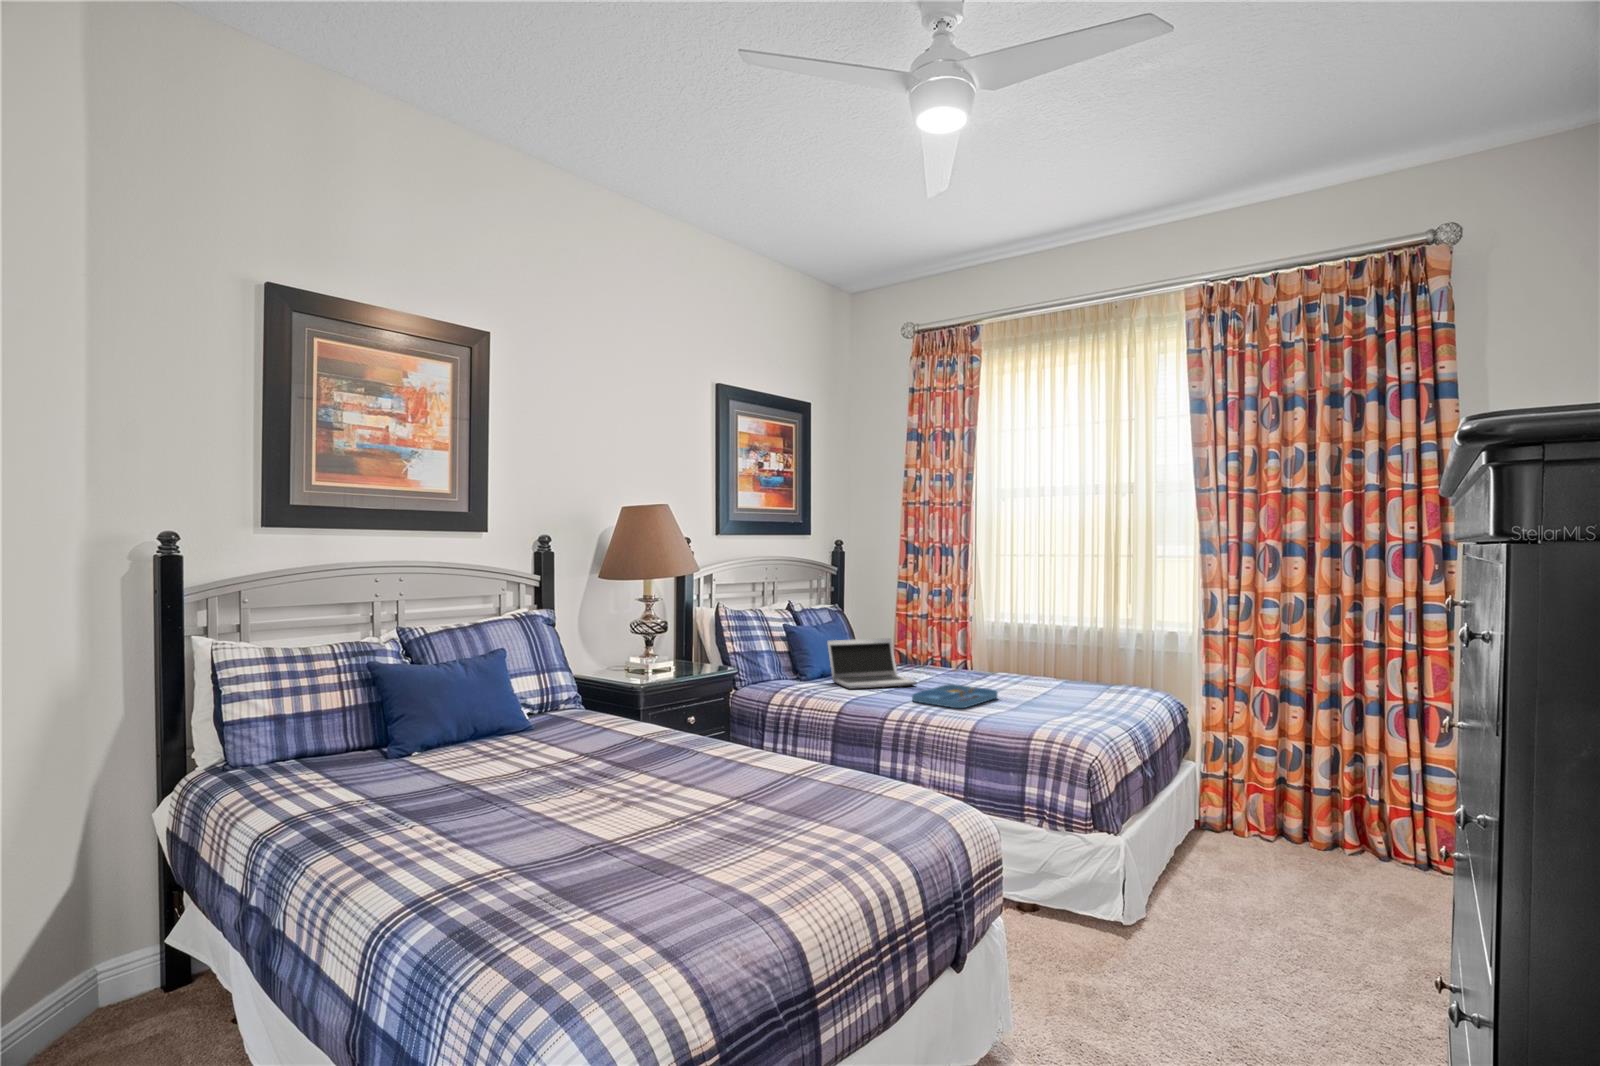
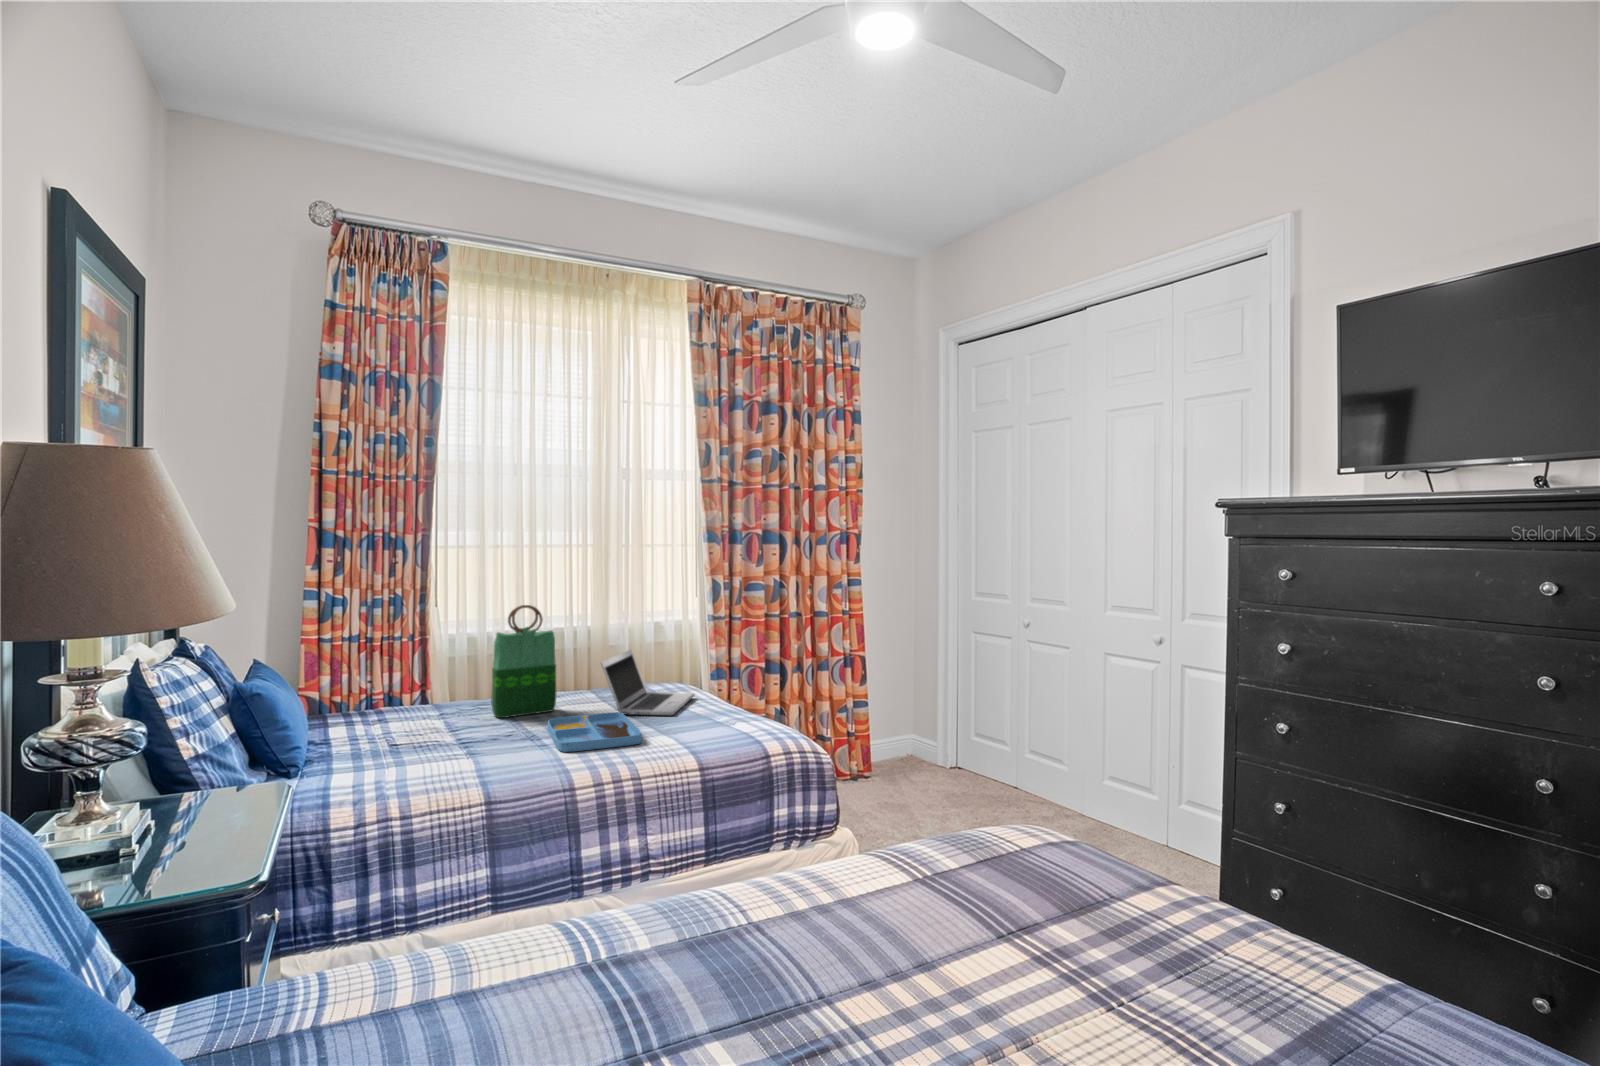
tote bag: none [945,601,992,685] -> present [491,605,556,718]
laptop: present [827,638,917,689] -> present [601,650,694,715]

